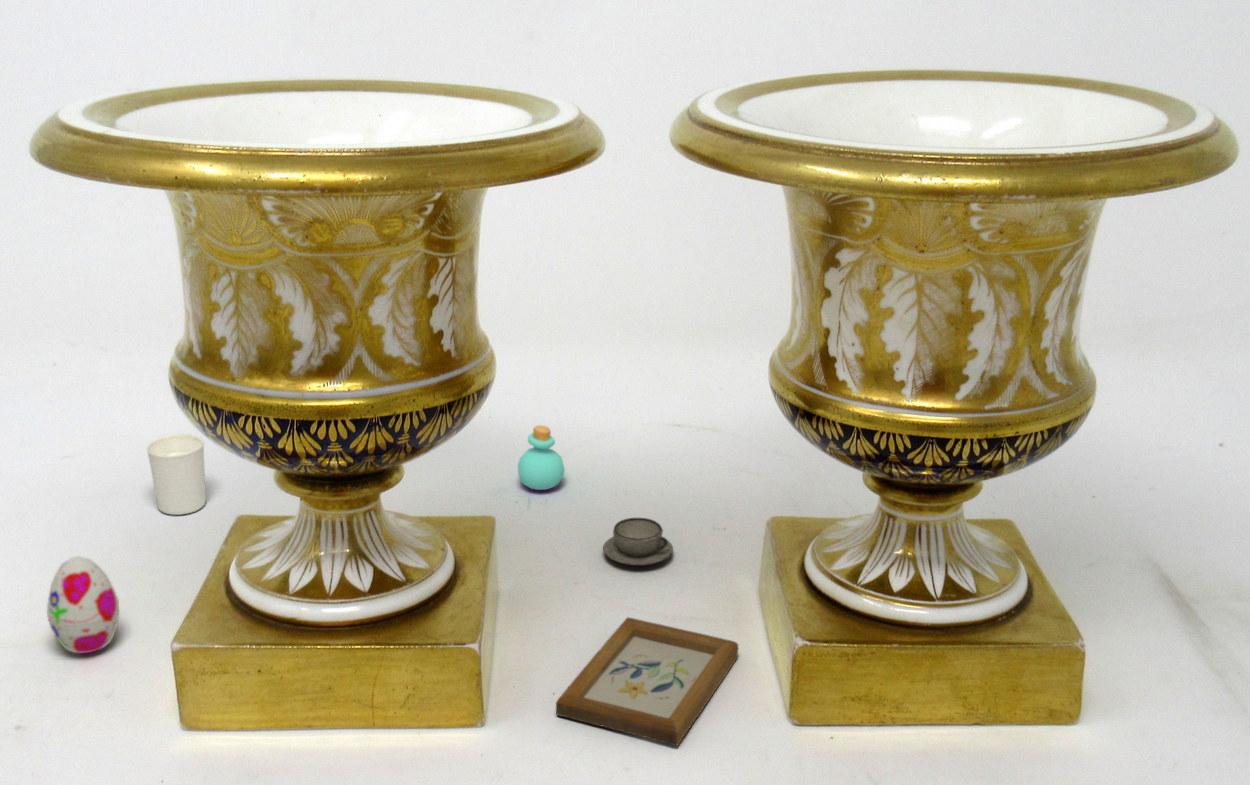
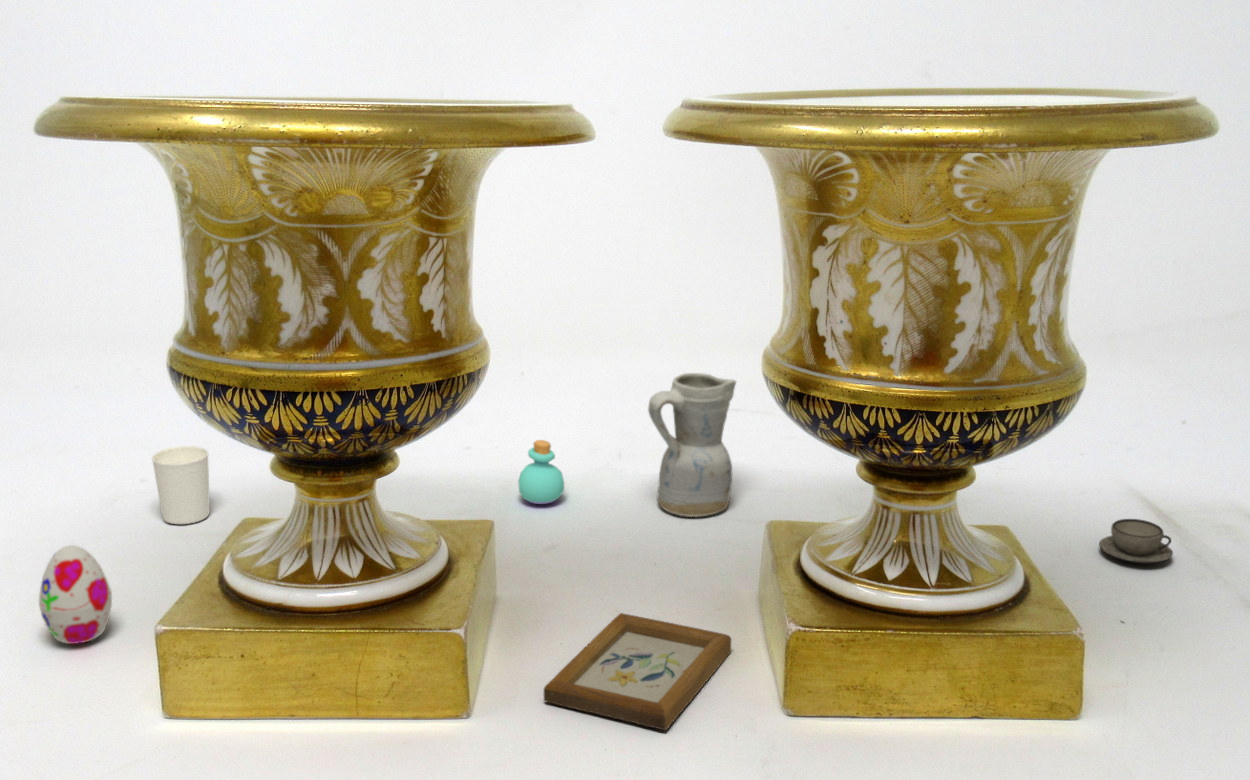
ceramic pitcher: none [651,358,739,504] -> present [648,373,736,517]
teacup: present [603,518,673,566] -> present [1099,519,1173,563]

